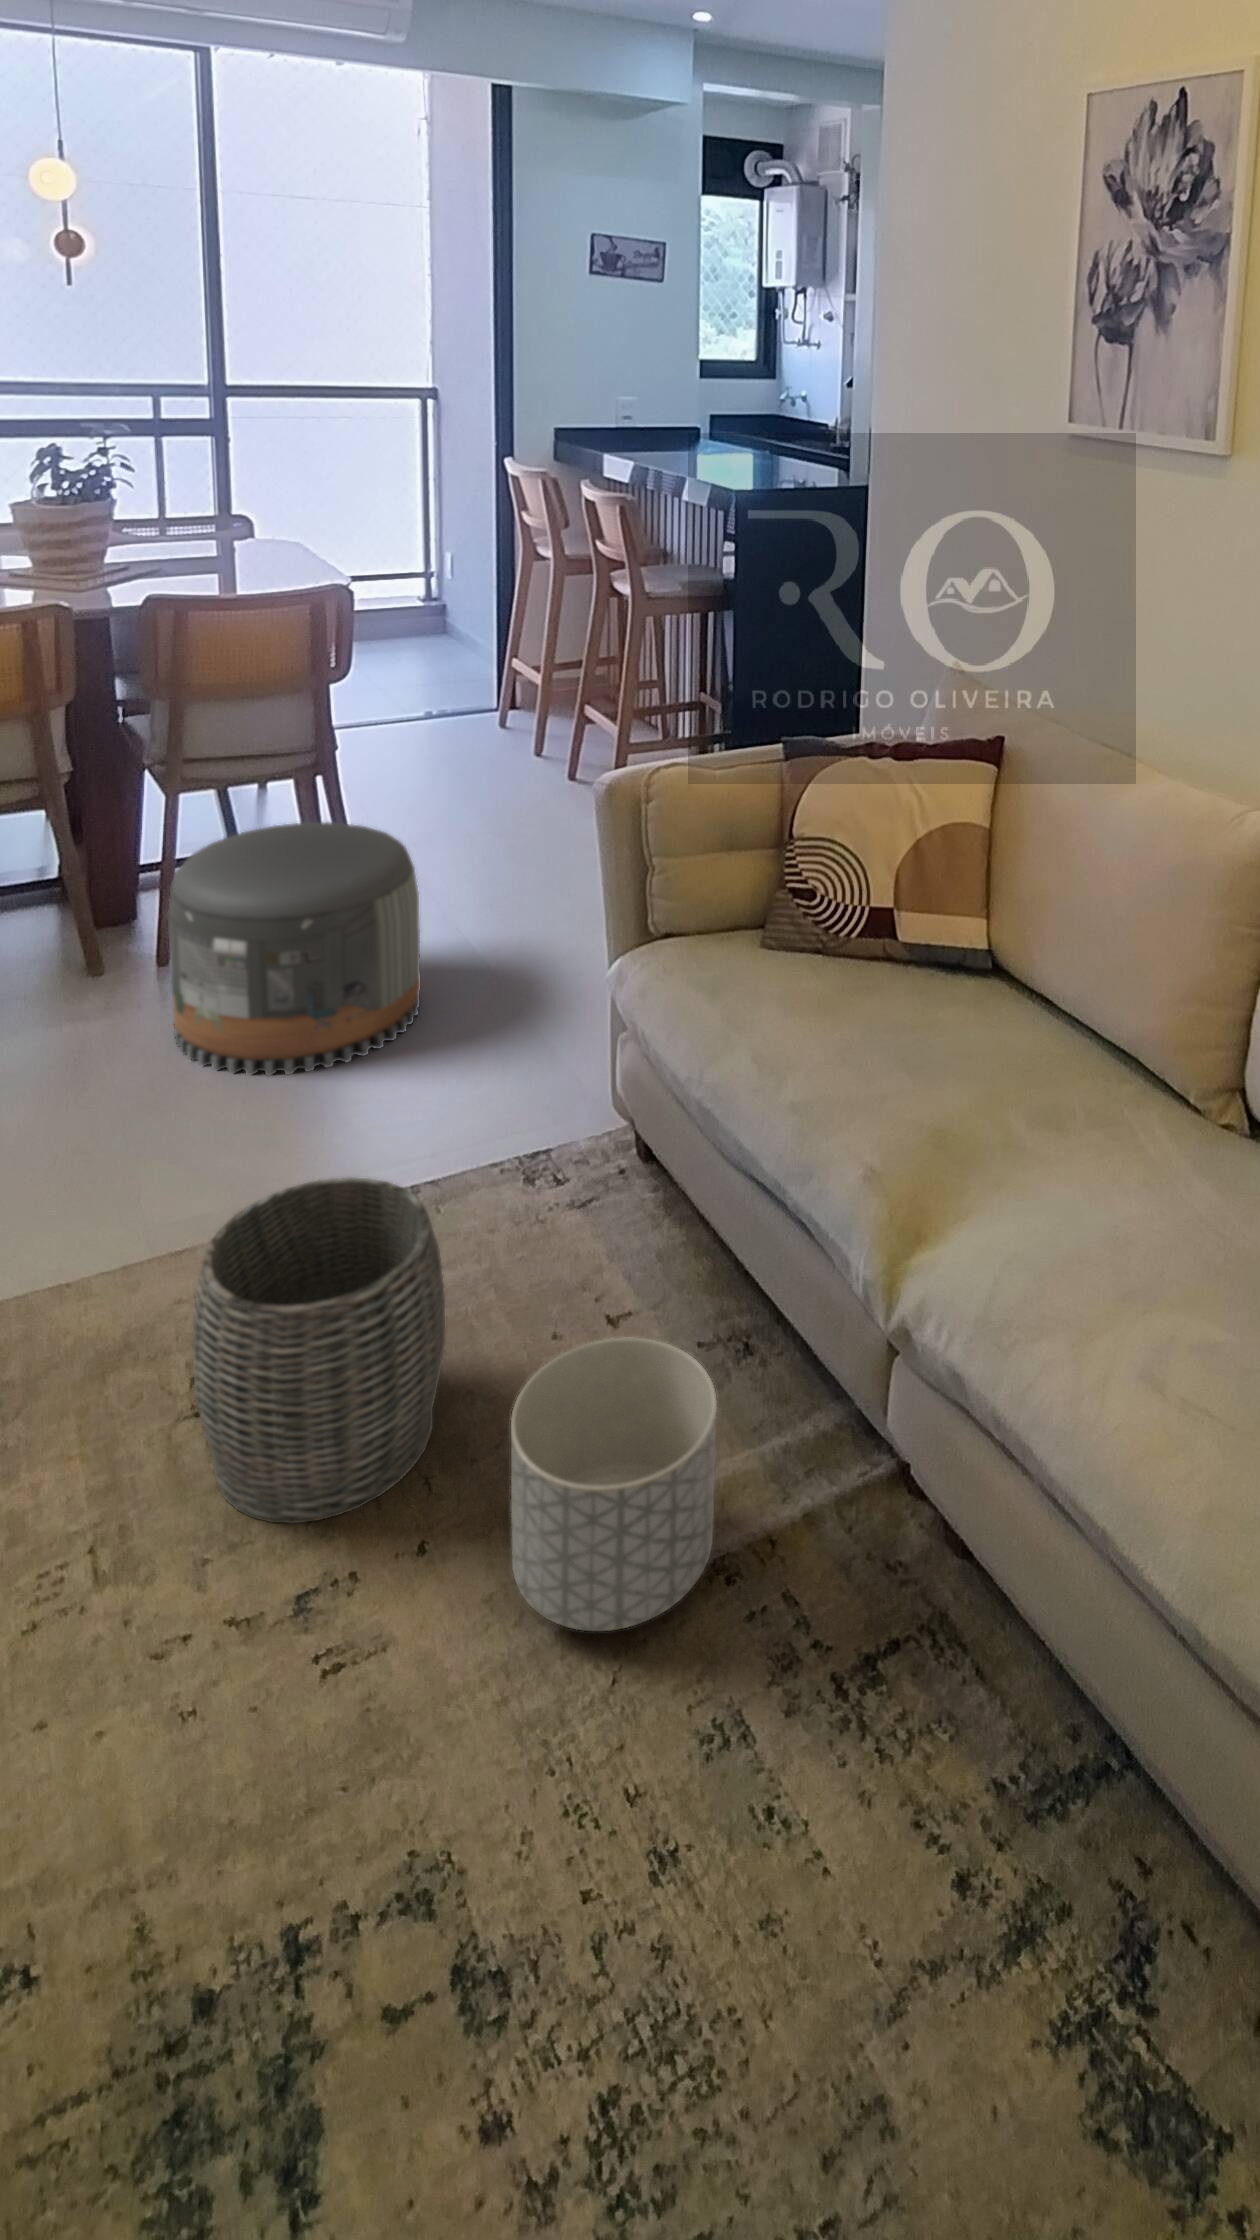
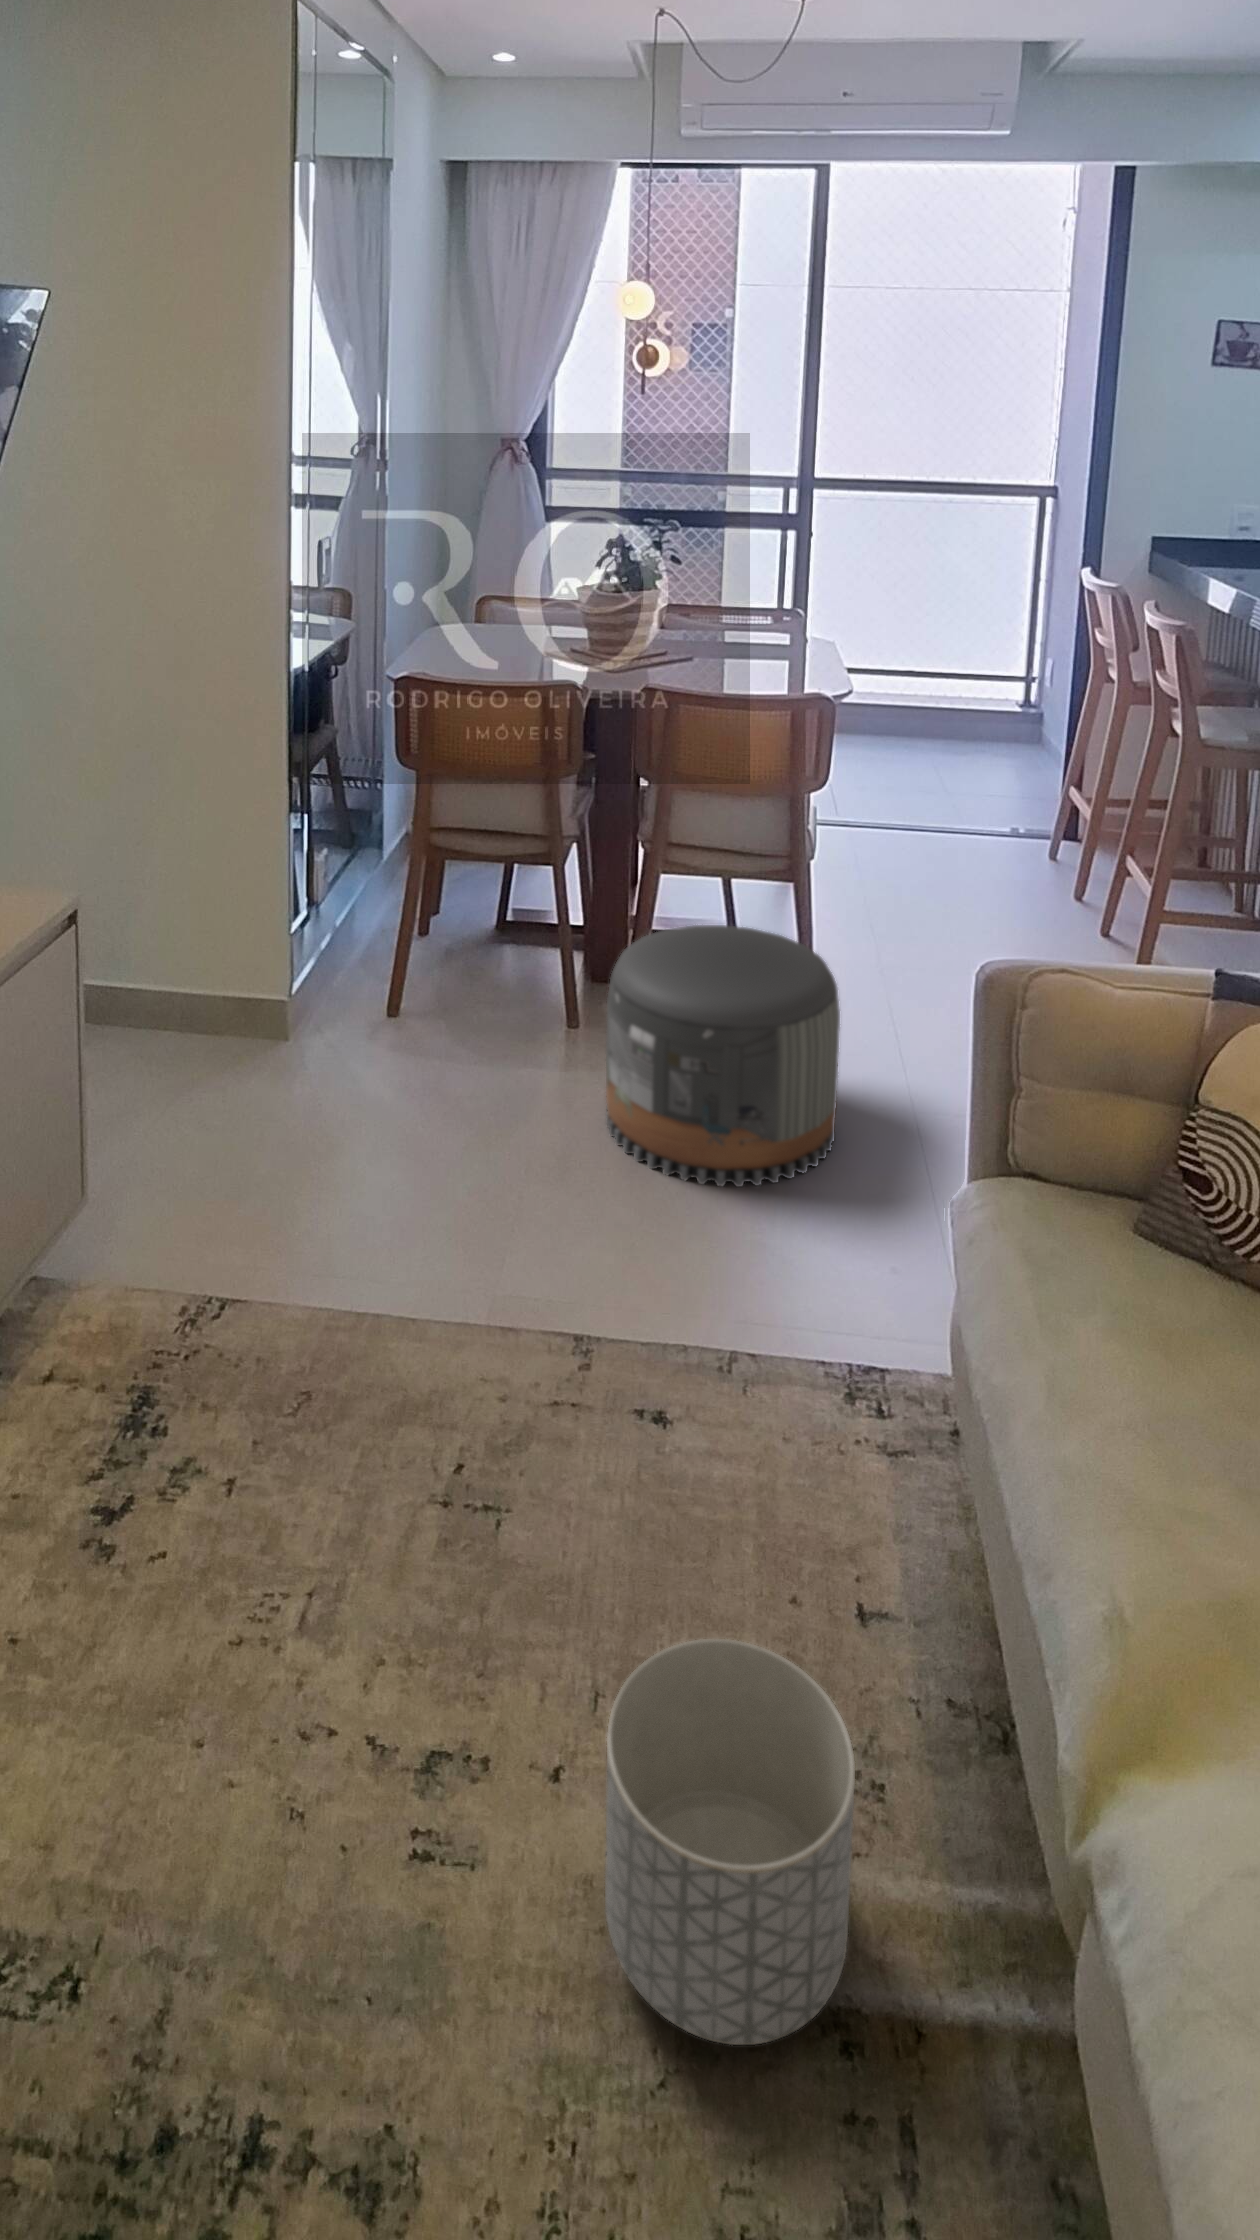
woven basket: present [192,1178,445,1524] -> none [415,1310,655,1686]

